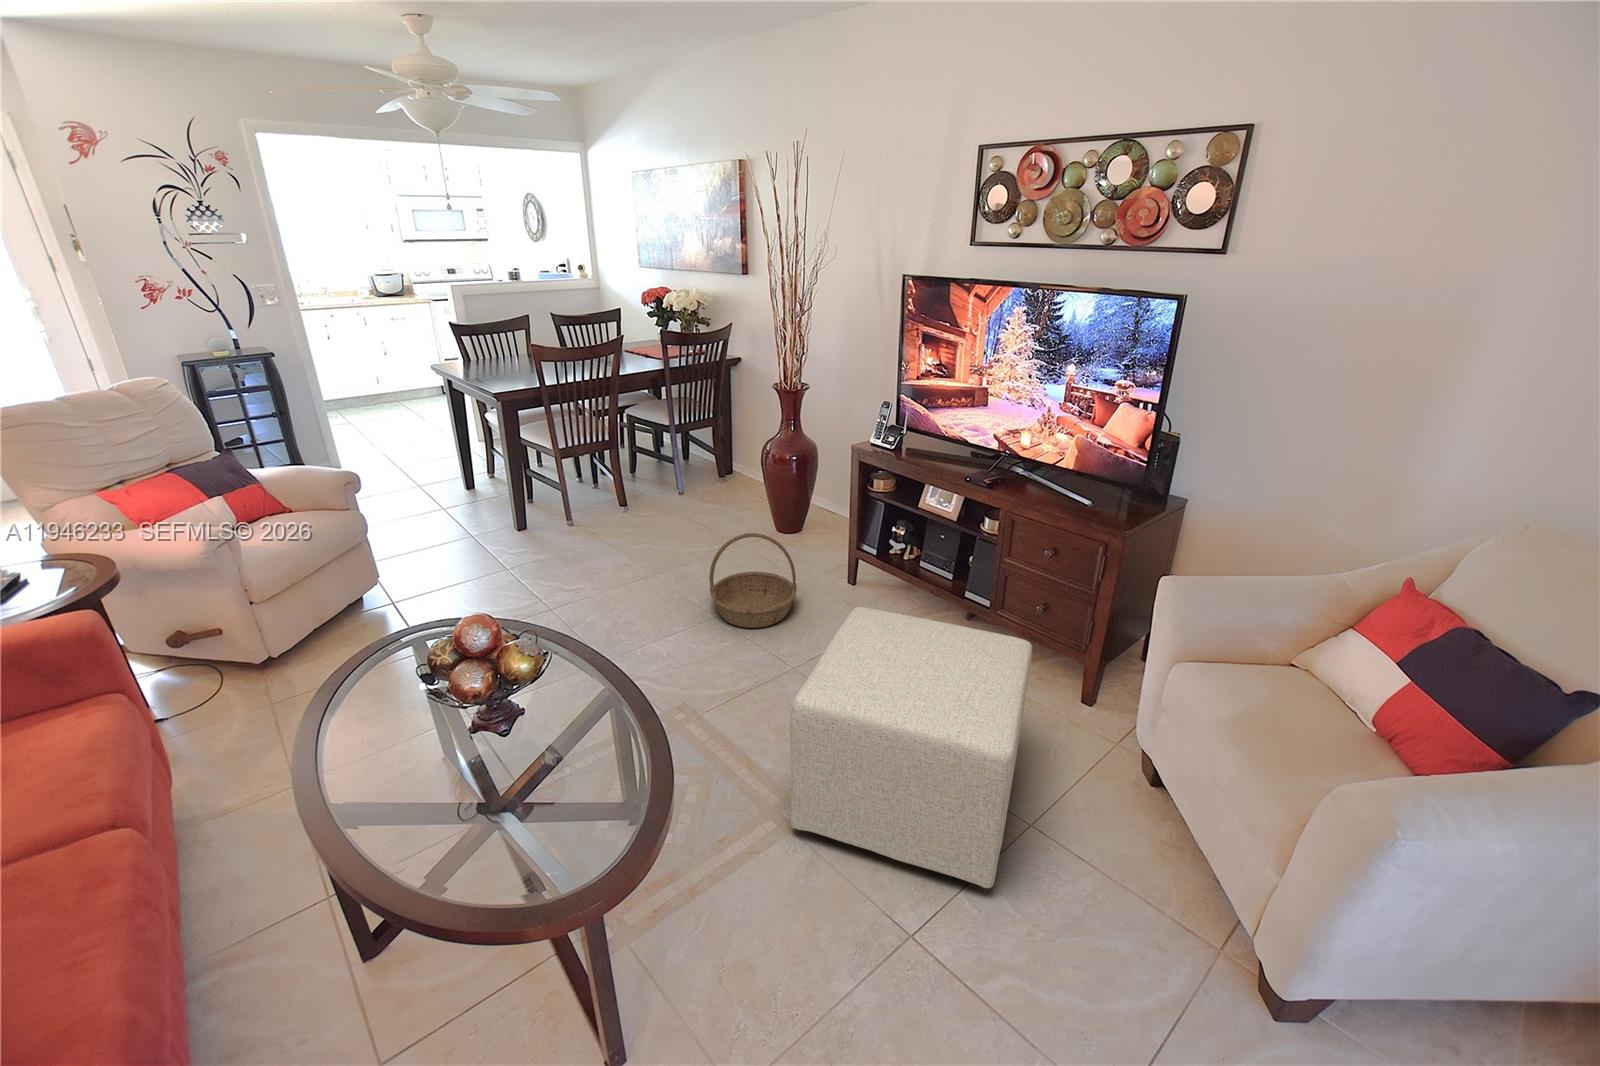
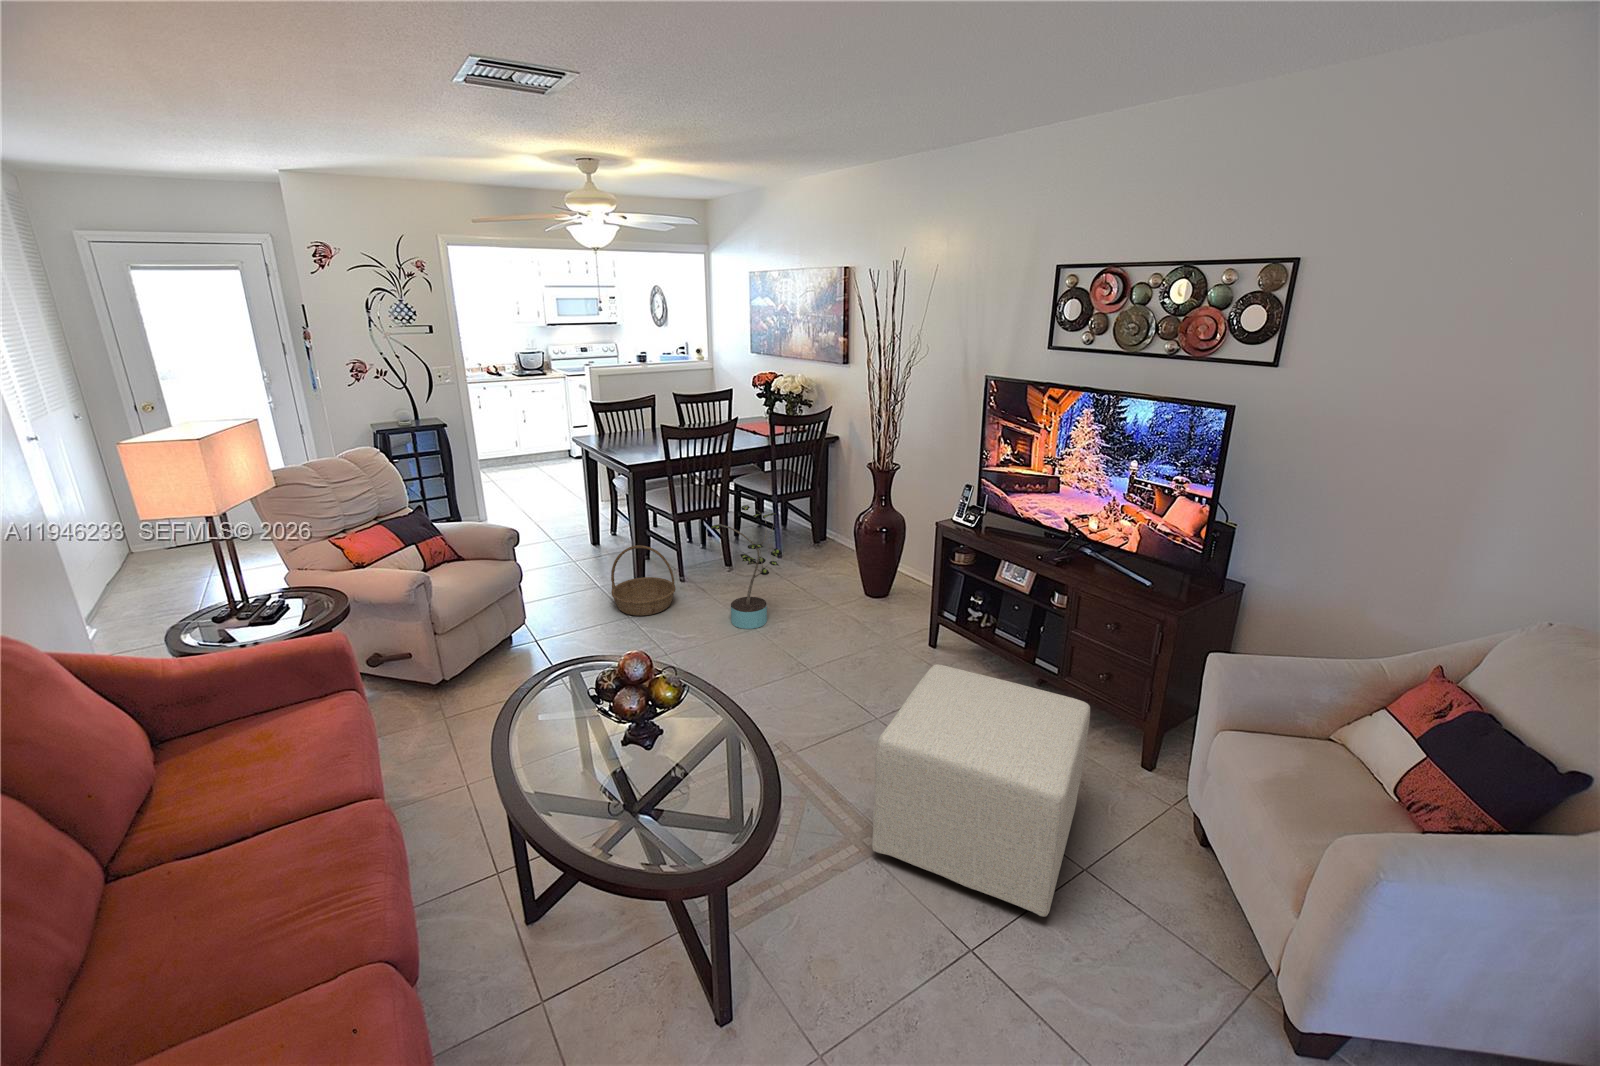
potted plant: none [595,436,680,577] -> present [711,505,782,629]
basket: present [709,533,797,628] -> present [611,545,676,616]

